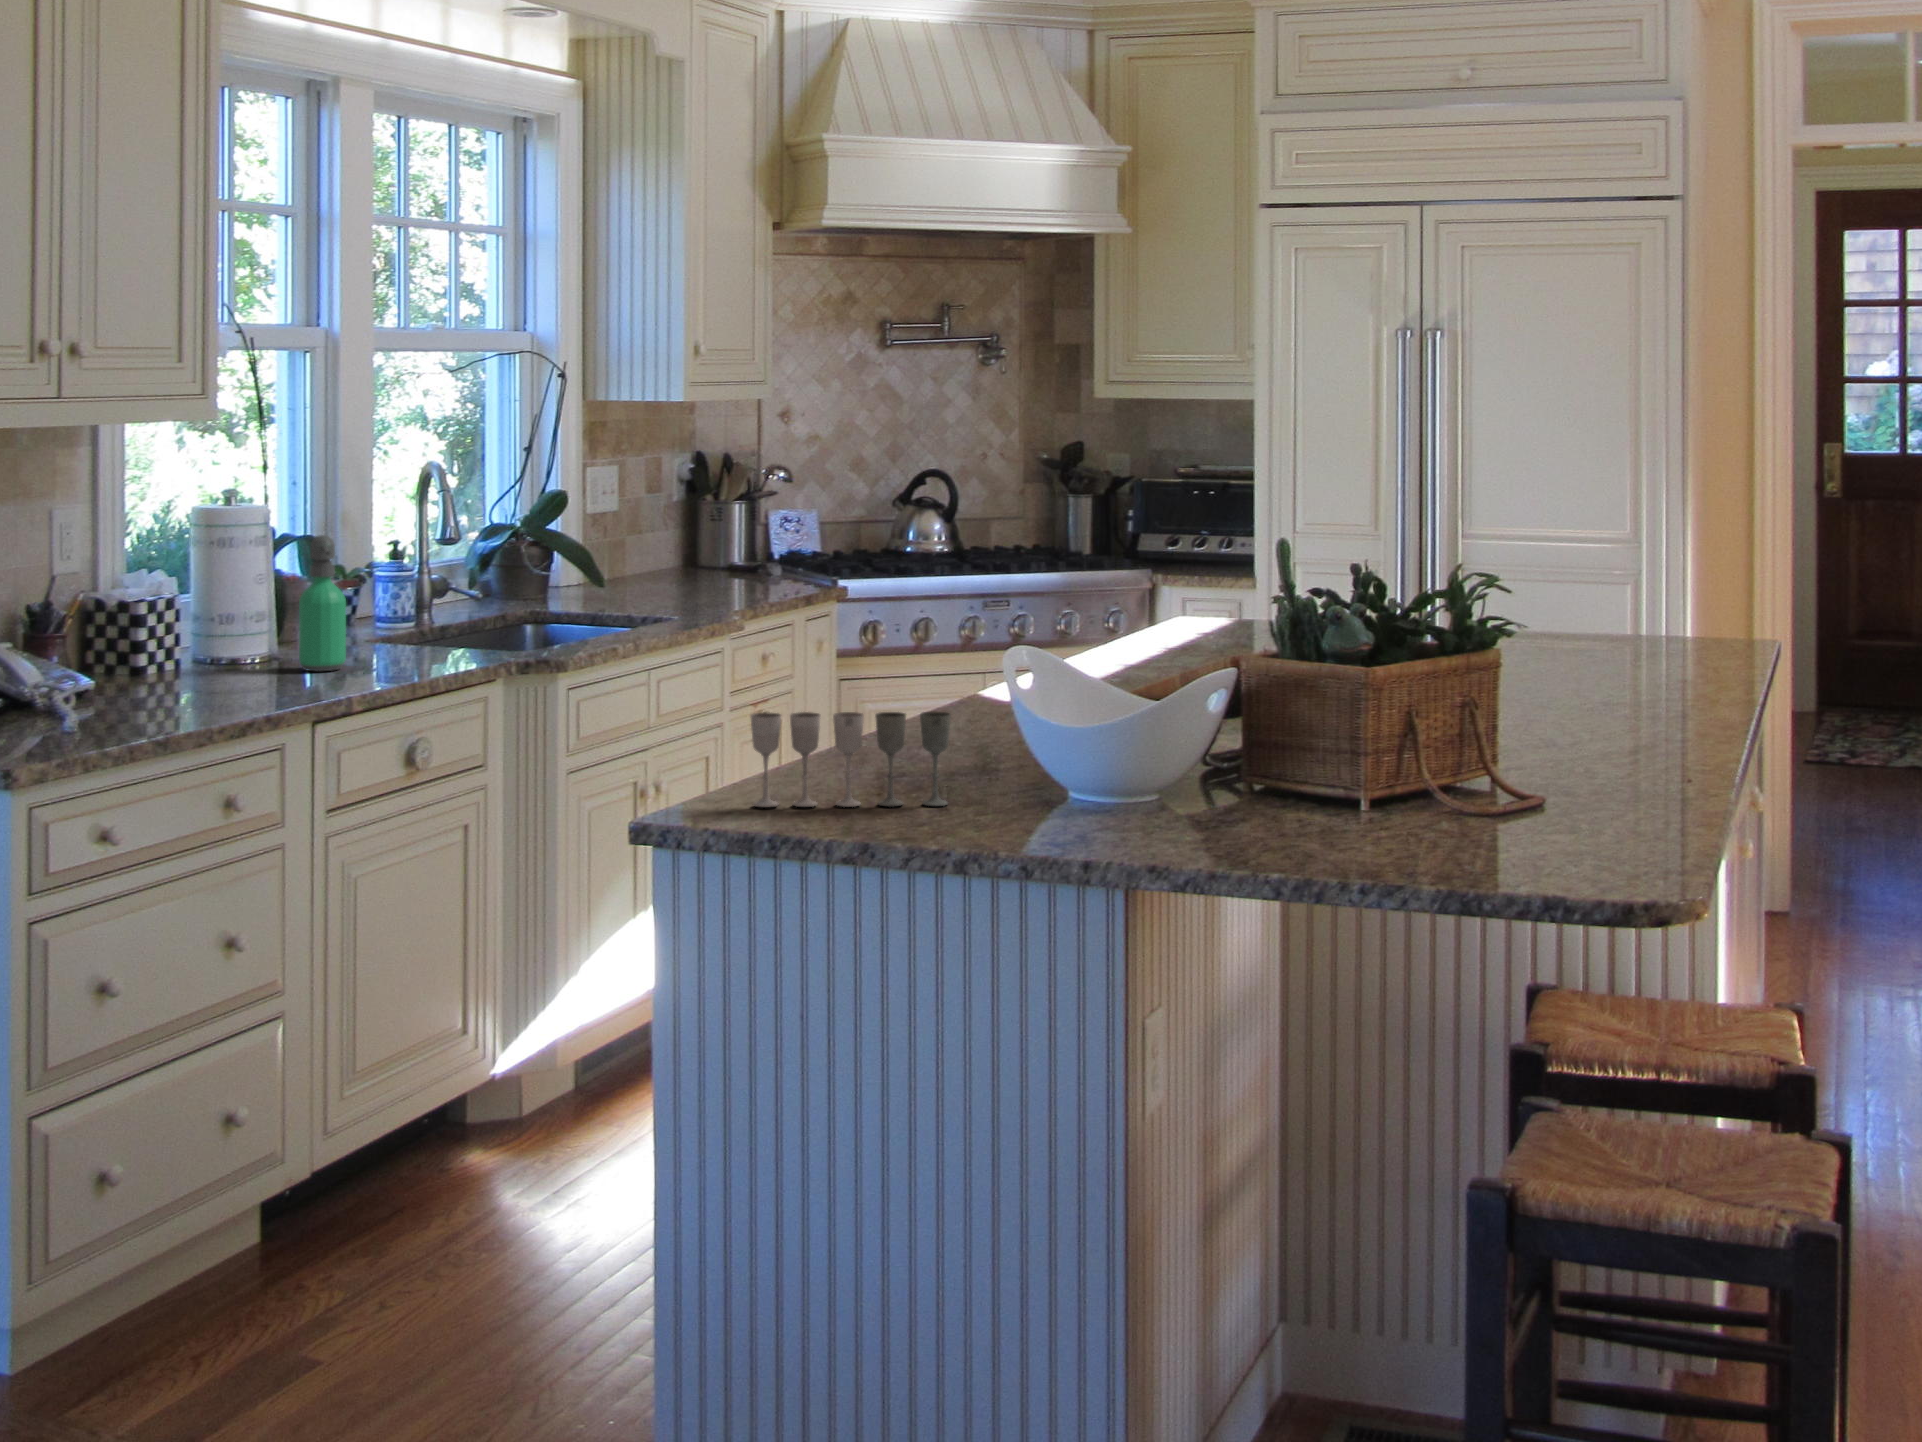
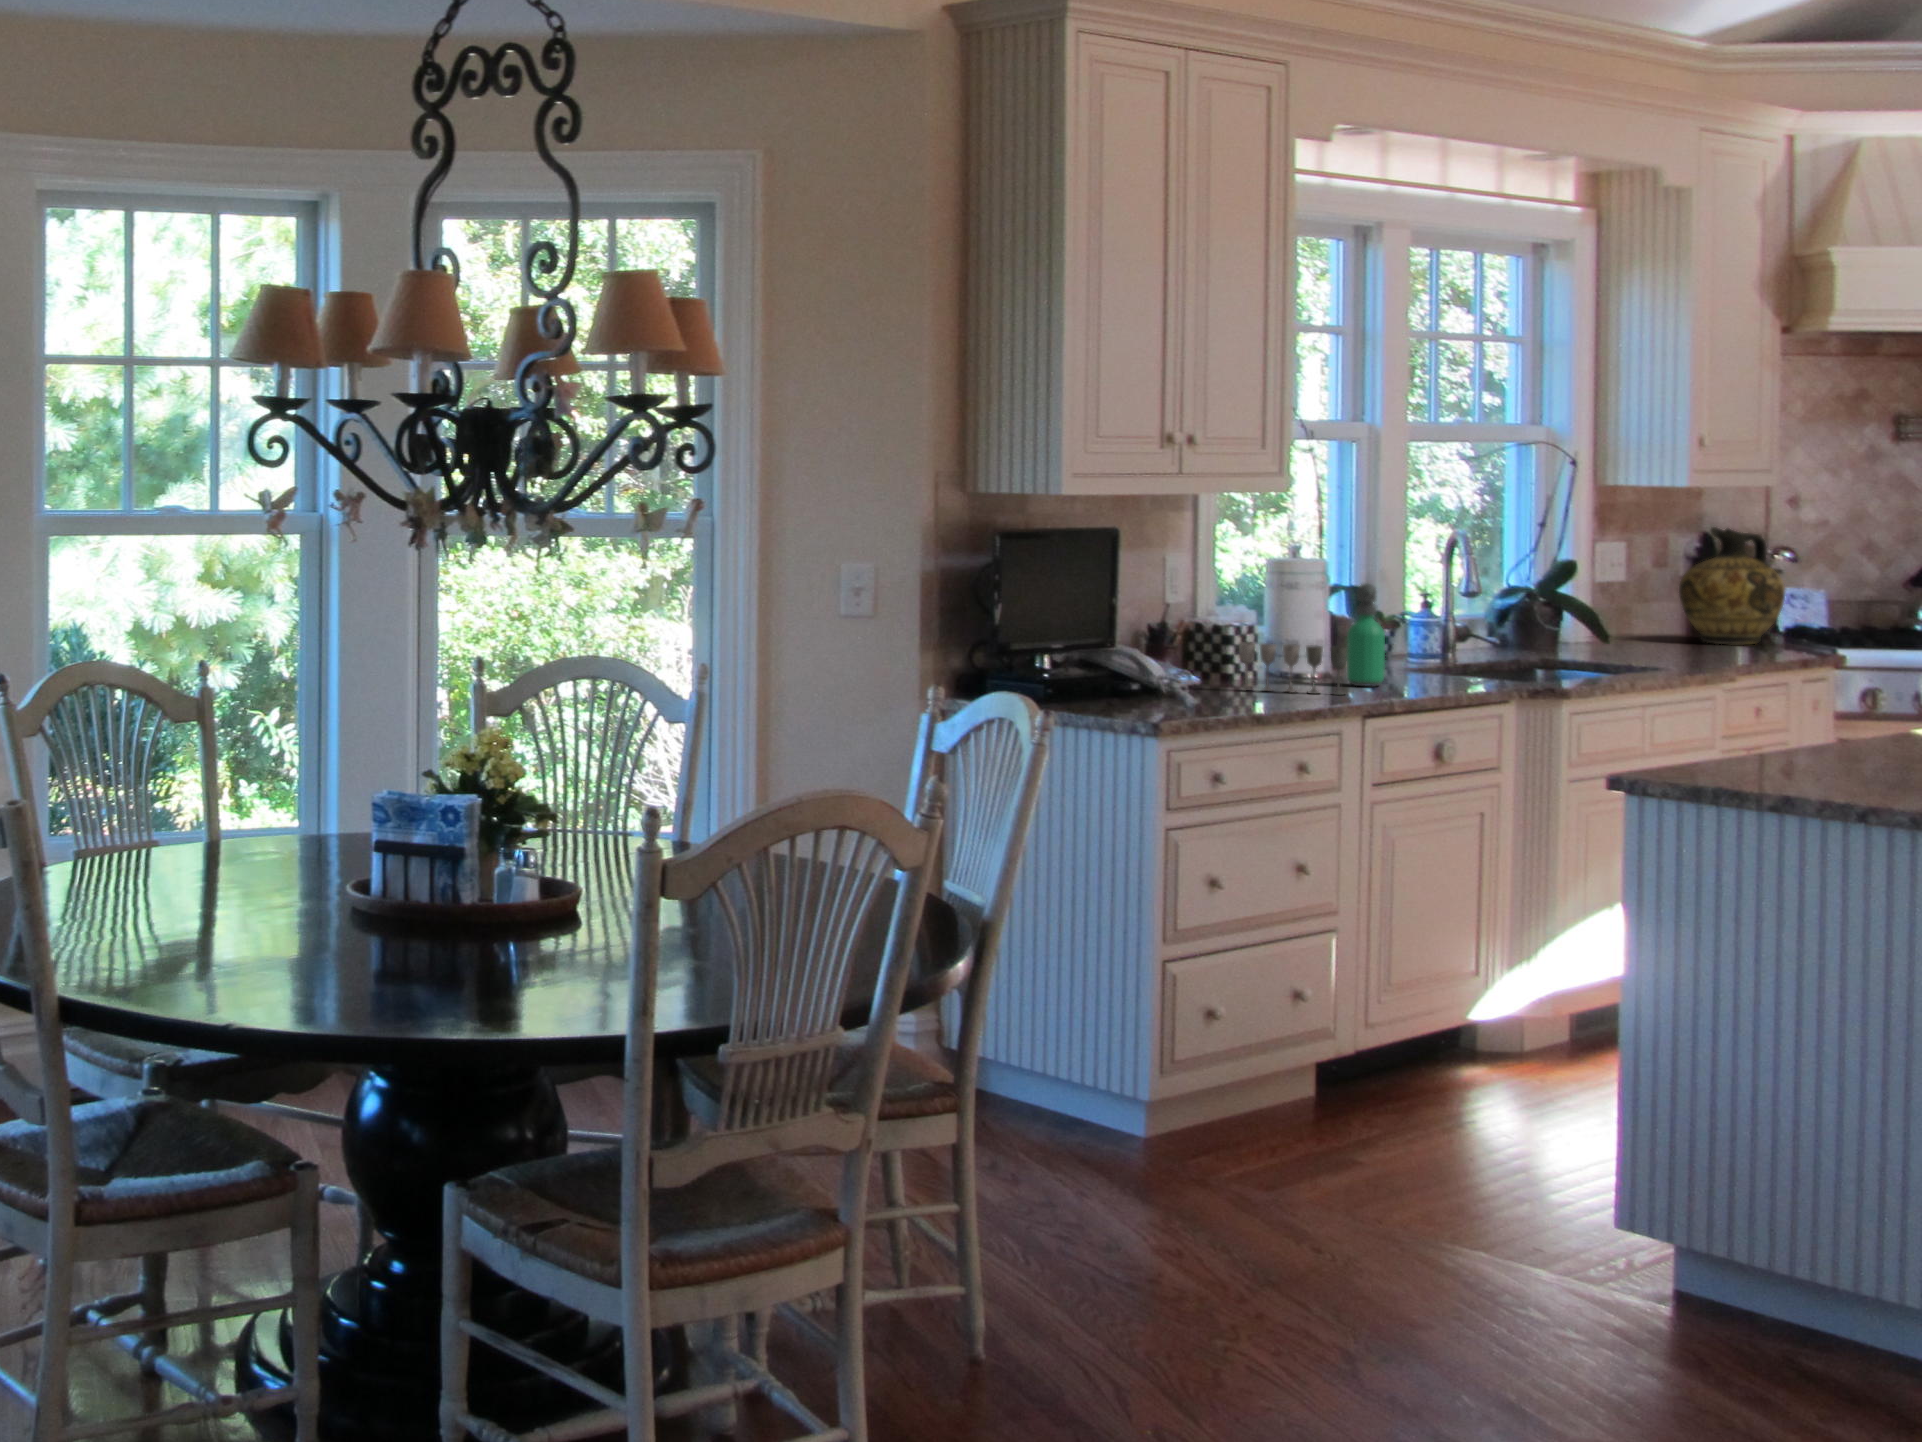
ceramic jug: none [673,447,776,577] -> present [1679,527,1785,644]
wine glass: present [751,712,951,807] -> present [1239,642,1348,695]

